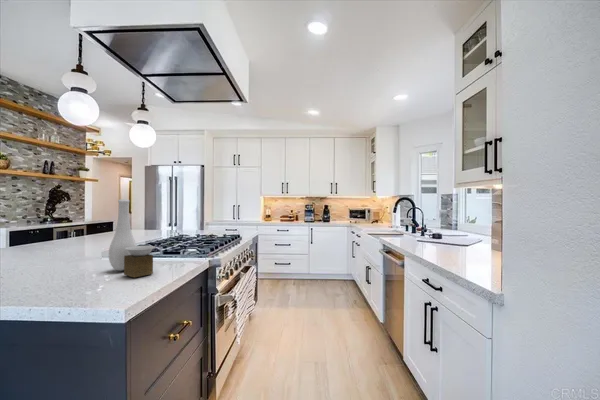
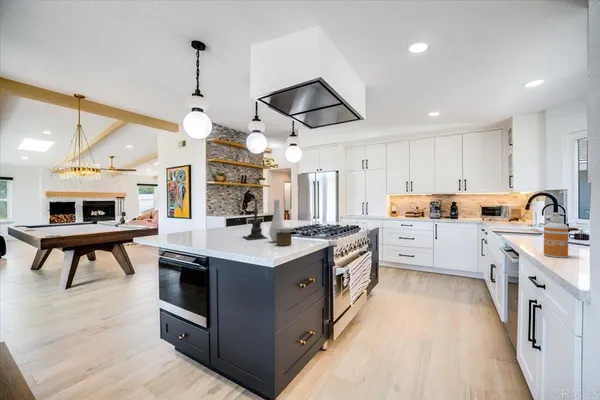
candle holder: none [47,189,105,272] -> present [243,199,267,240]
soap dispenser: none [431,215,449,258] -> present [544,213,568,258]

